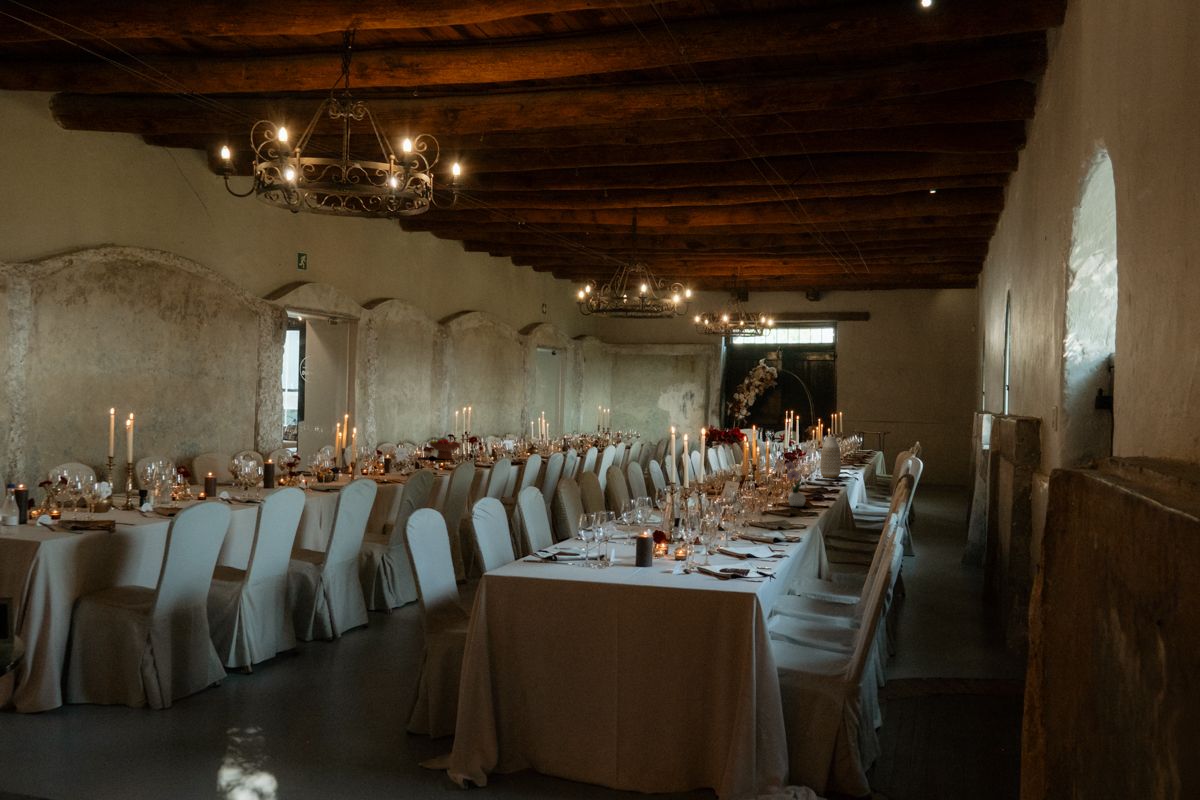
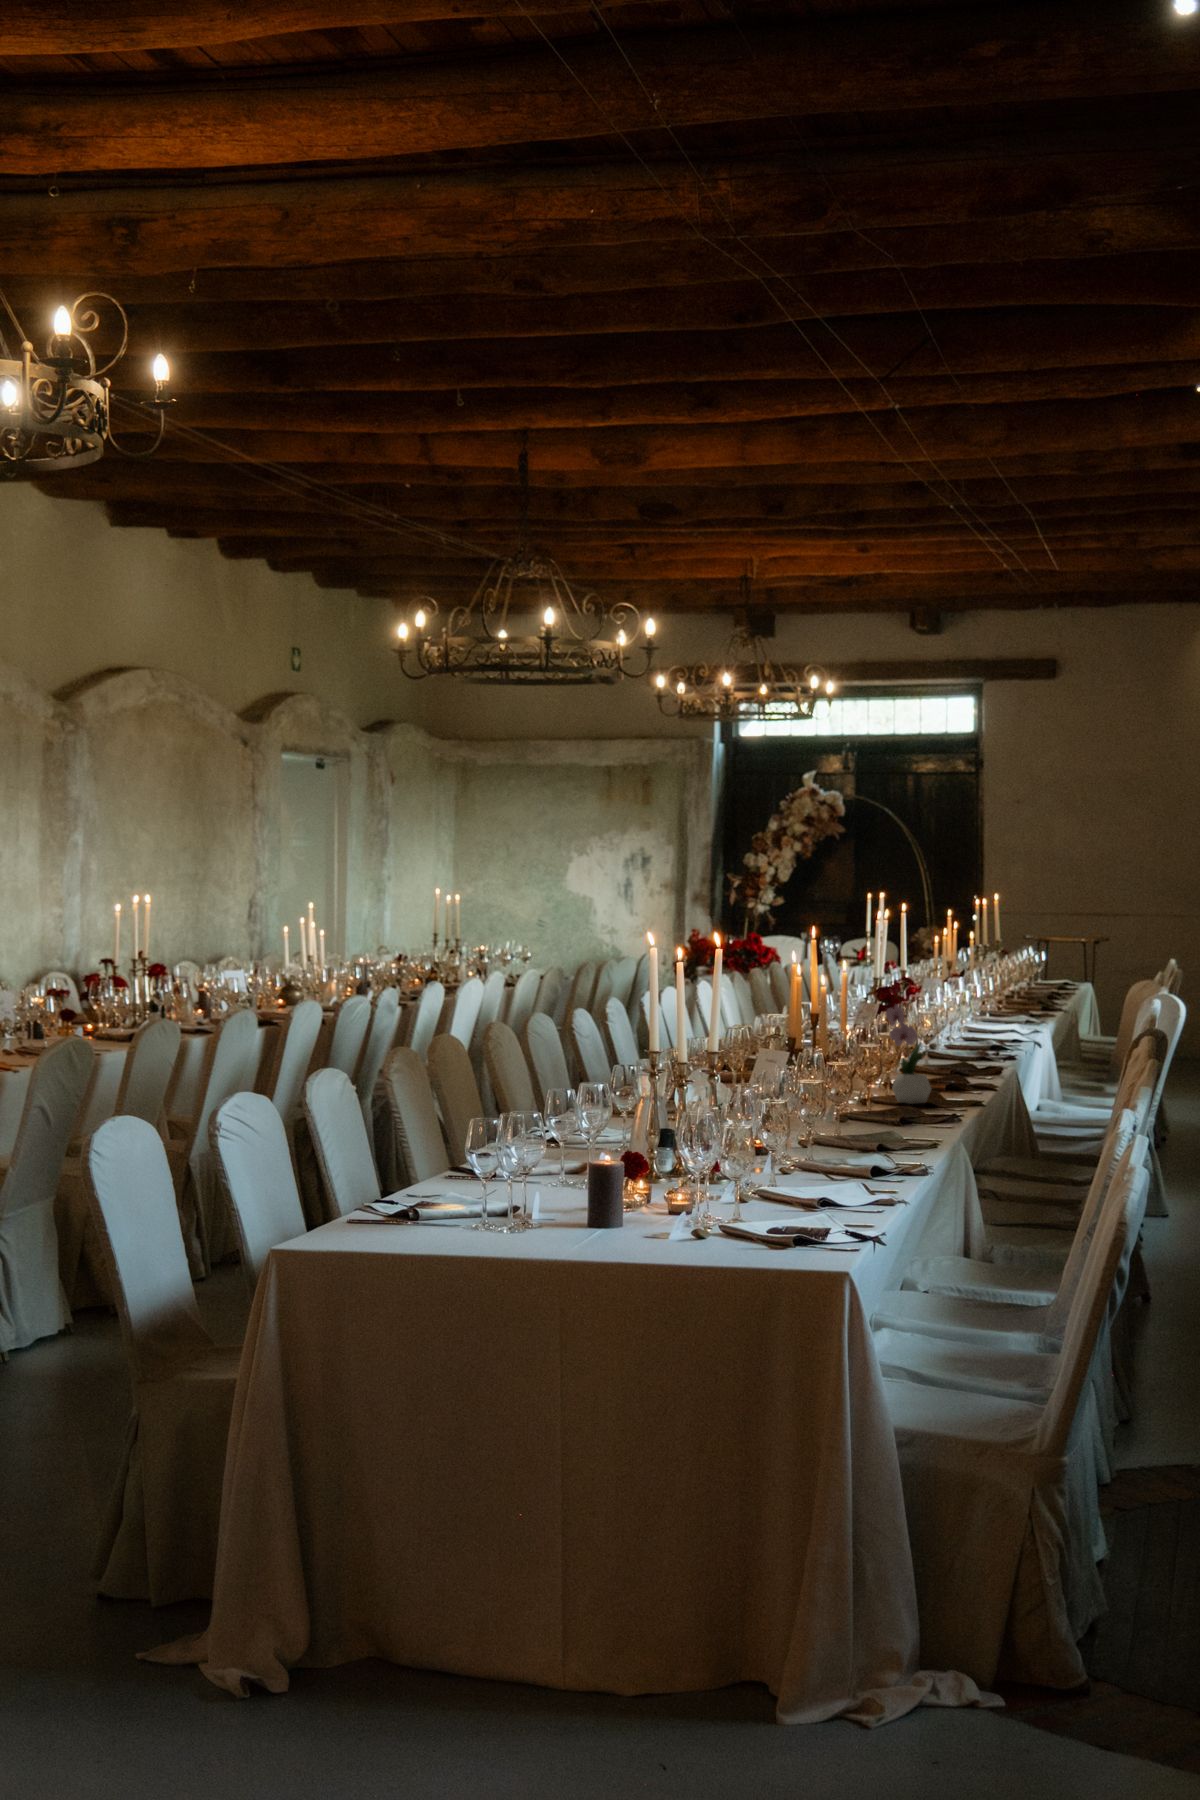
vase: present [820,437,841,478] -> none [957,951,1001,1043]
fruit bowl: present [429,438,461,459] -> none [51,967,129,1018]

